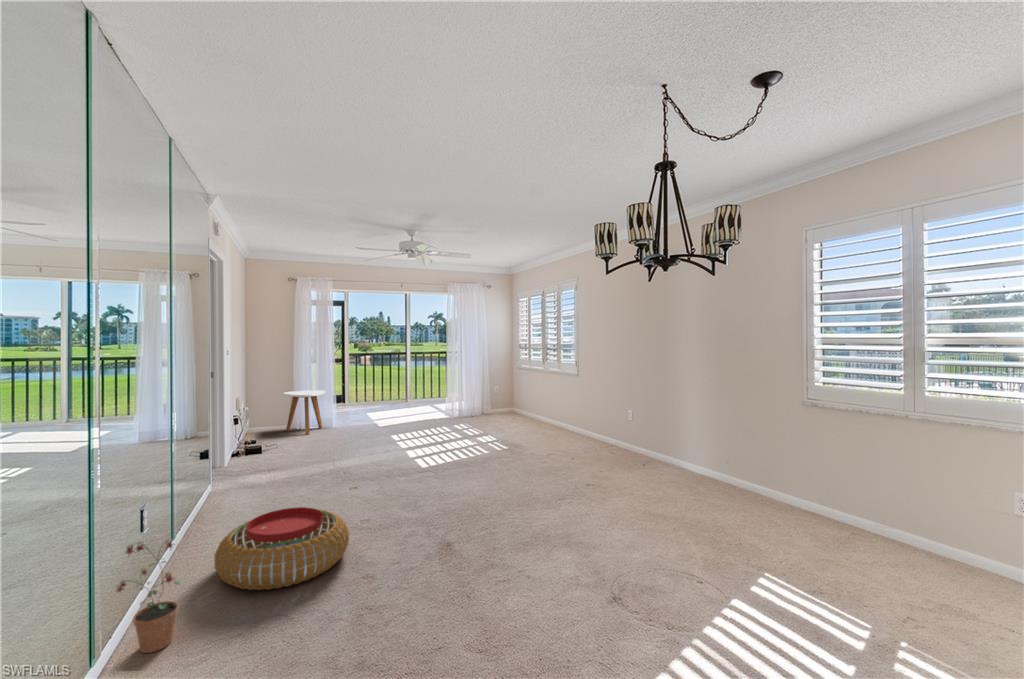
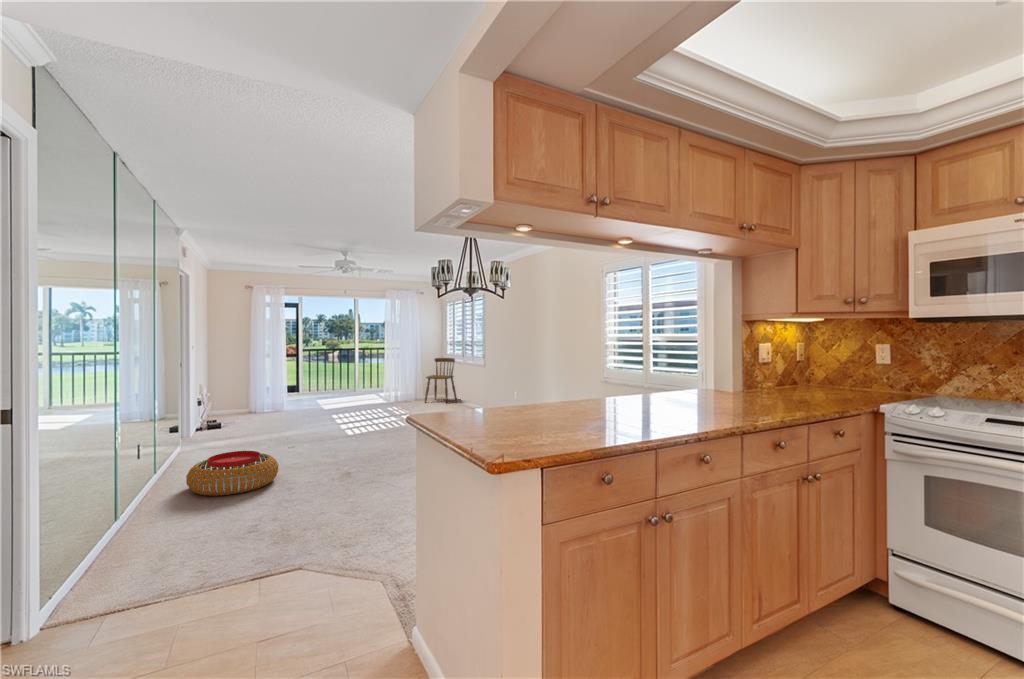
dining chair: none [494,364,531,419] -> present [425,358,457,403]
side table: present [284,390,325,435] -> none [241,380,277,416]
potted plant: present [117,541,185,653] -> none [129,456,170,519]

